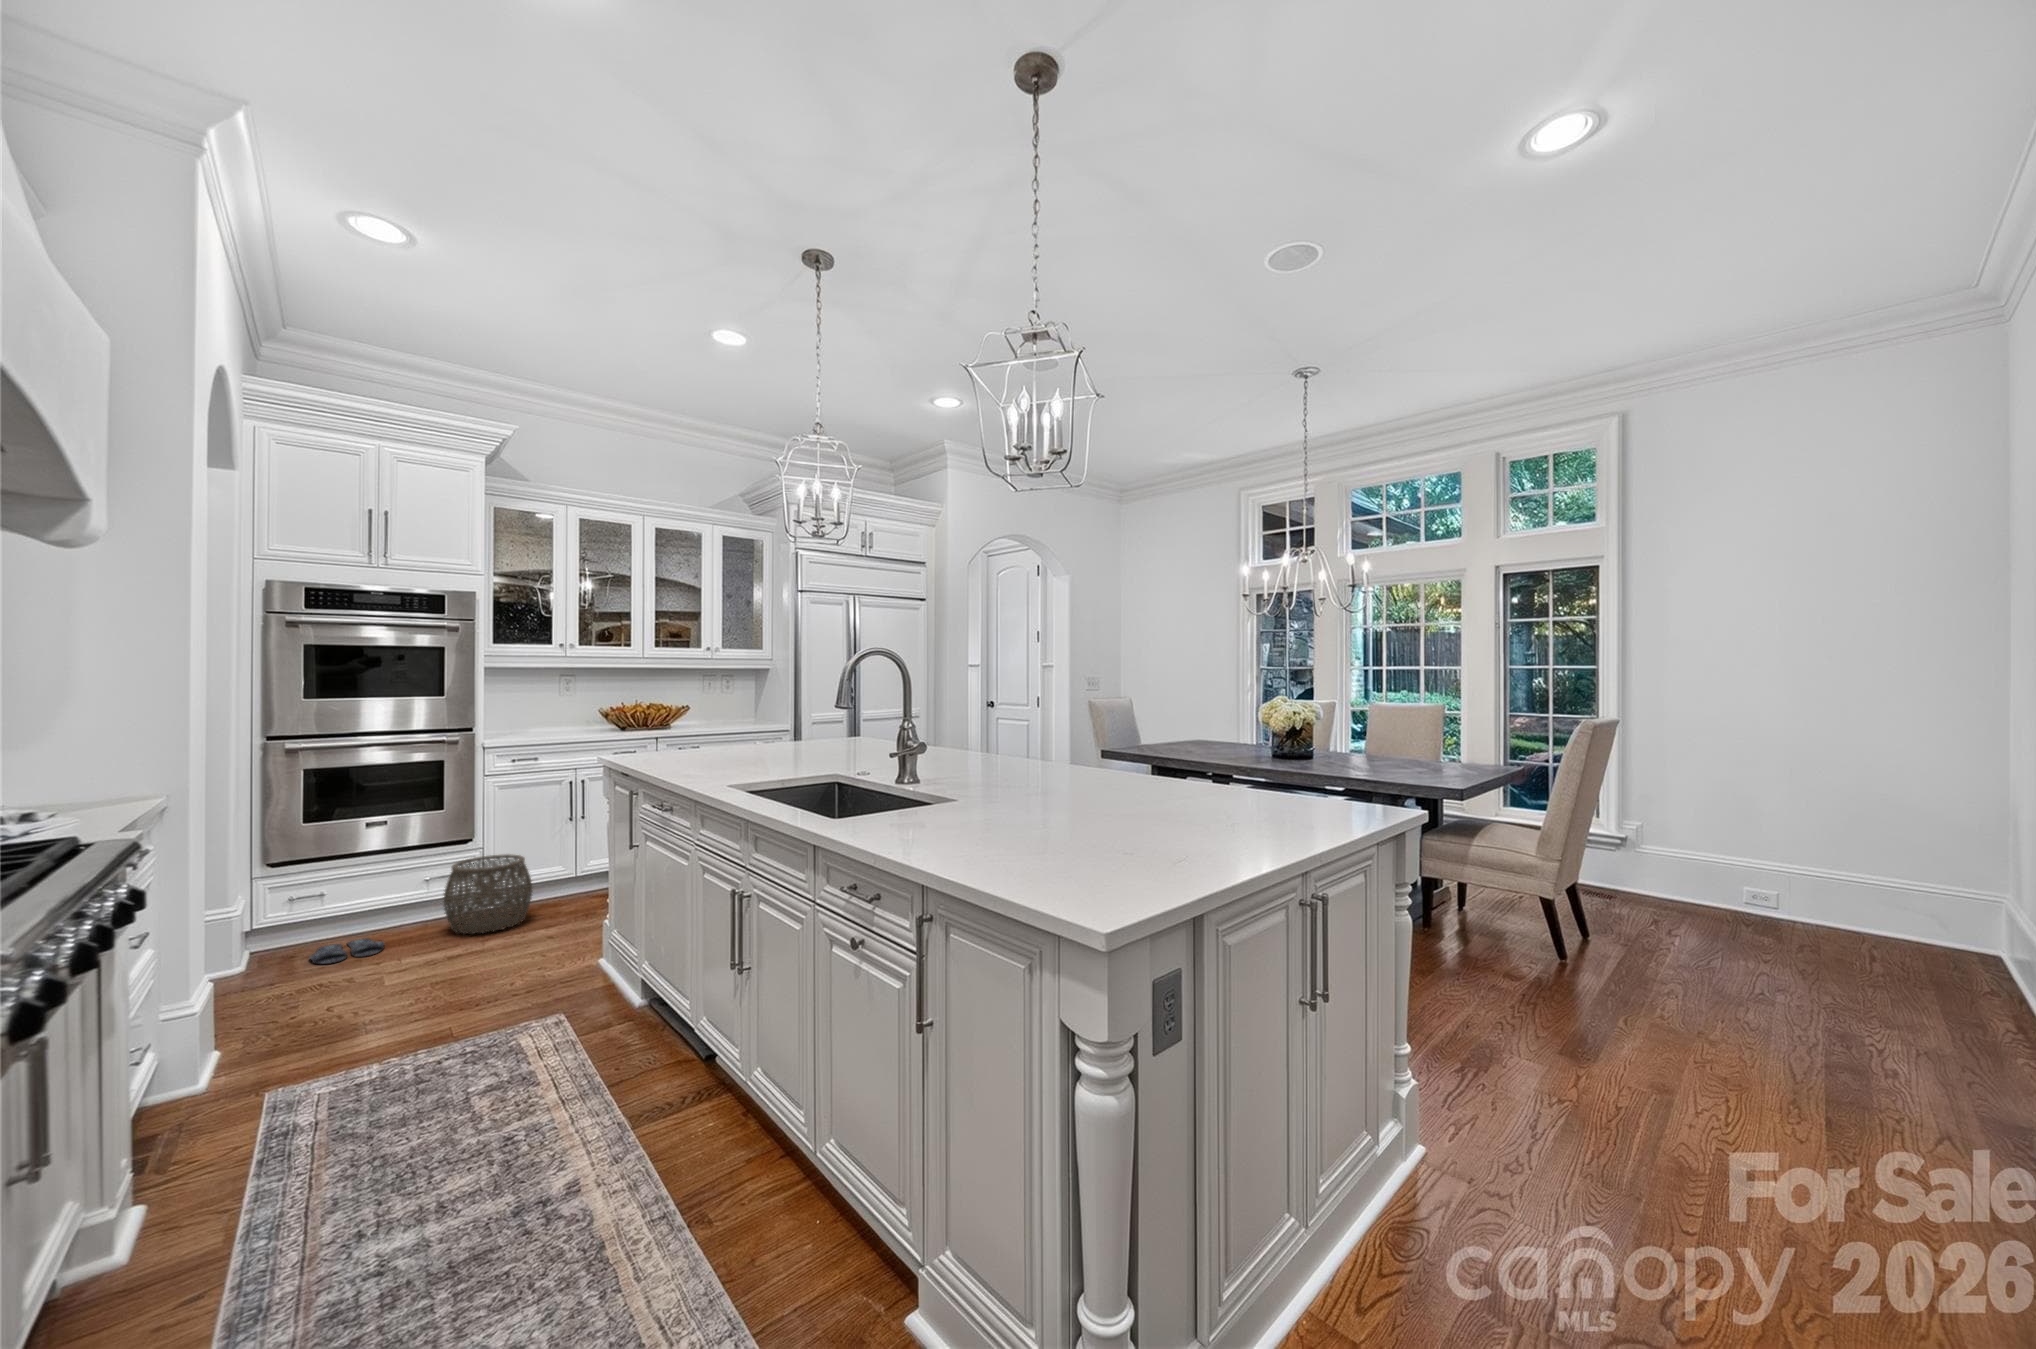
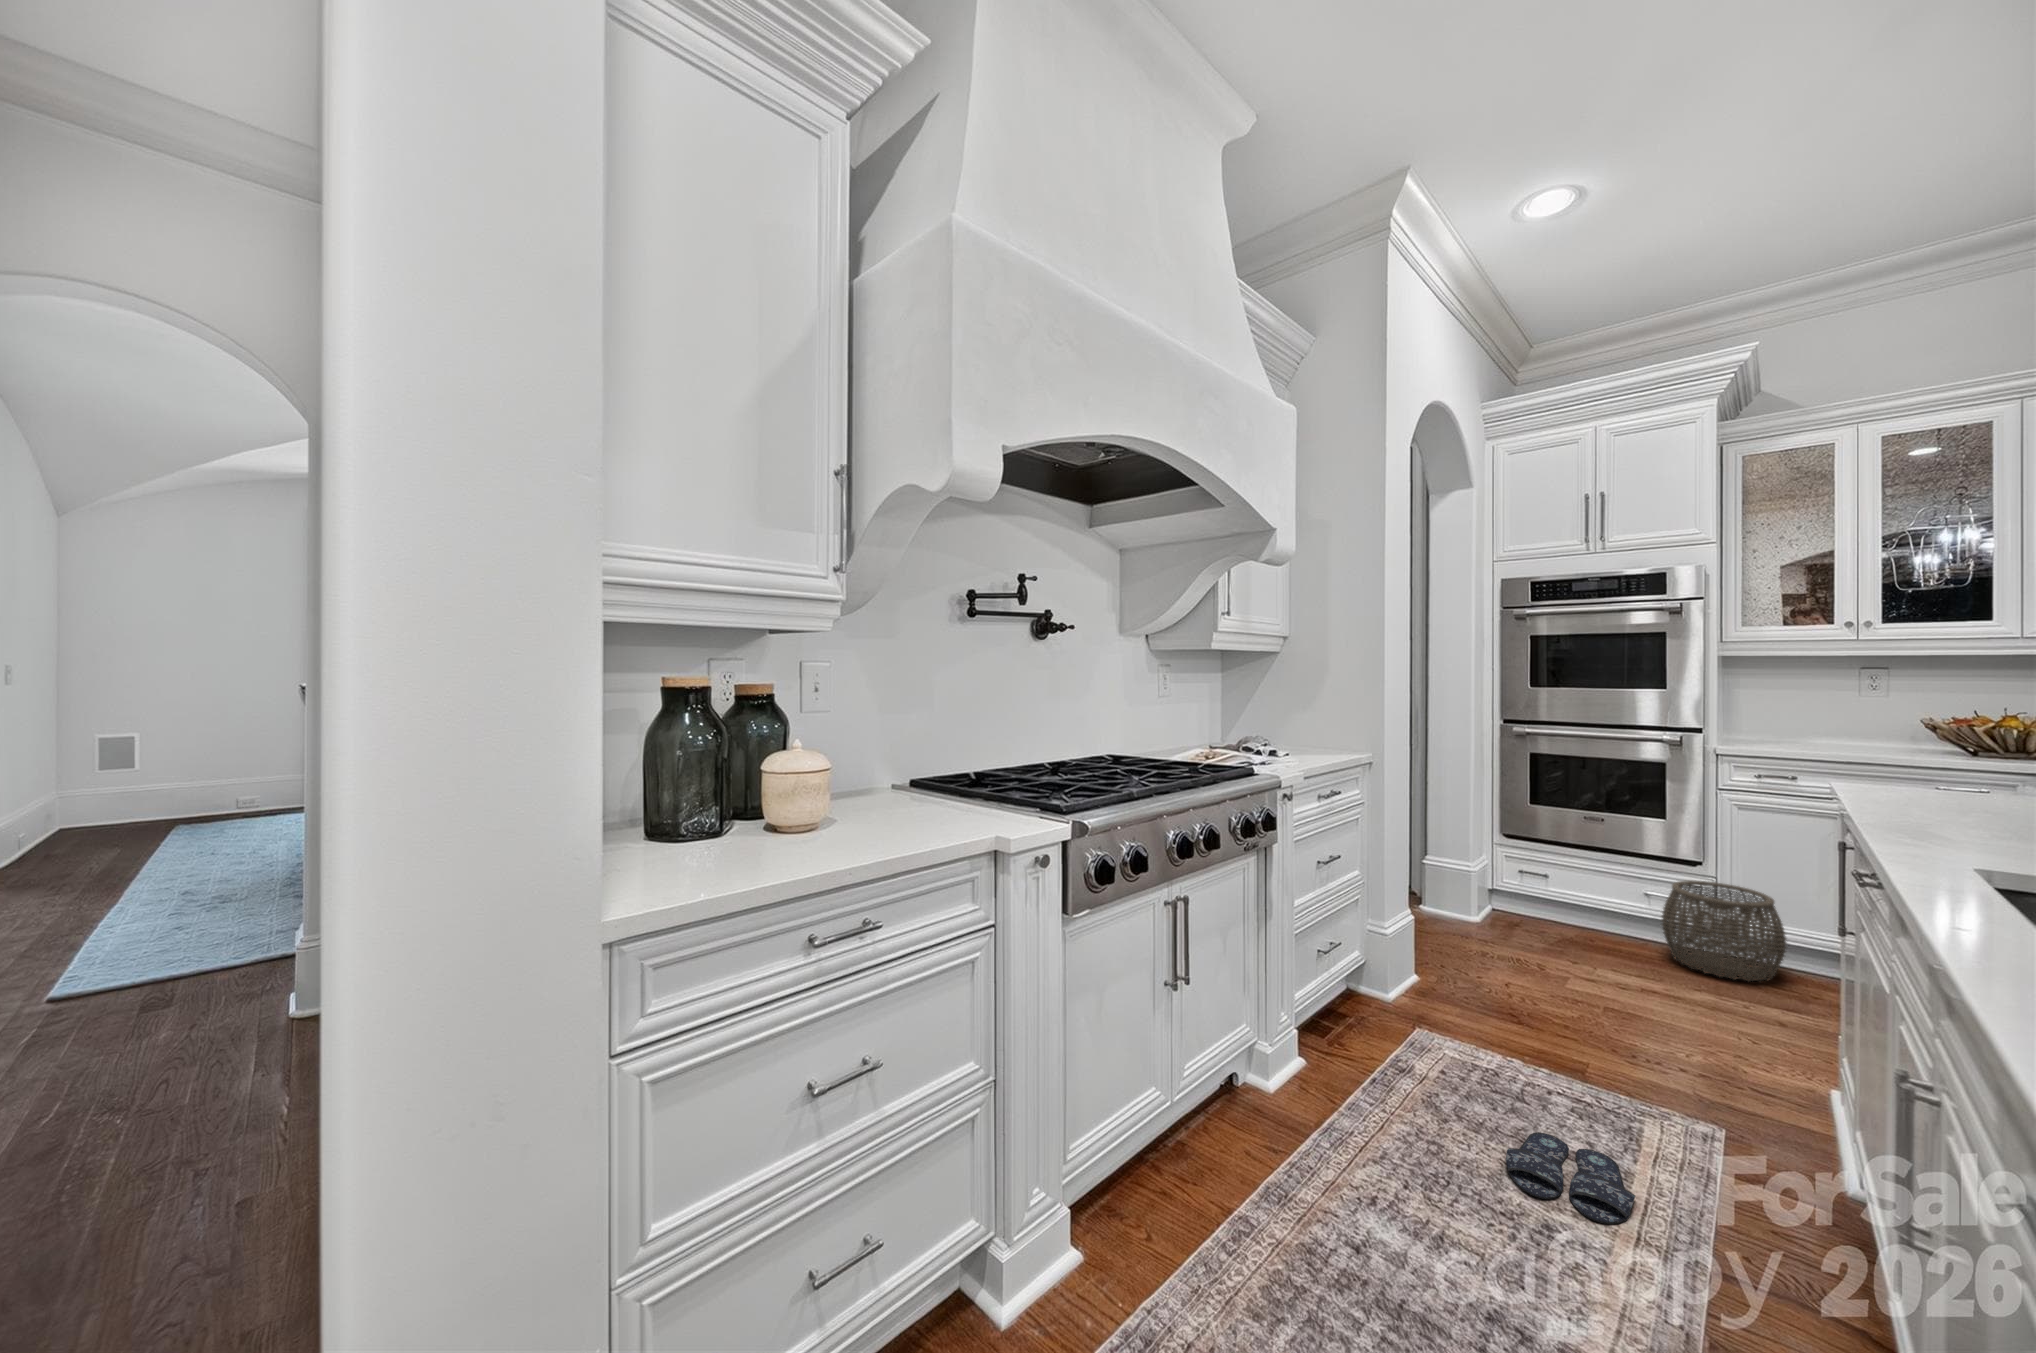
slippers: present [310,938,384,964] -> present [1506,1132,1635,1224]

